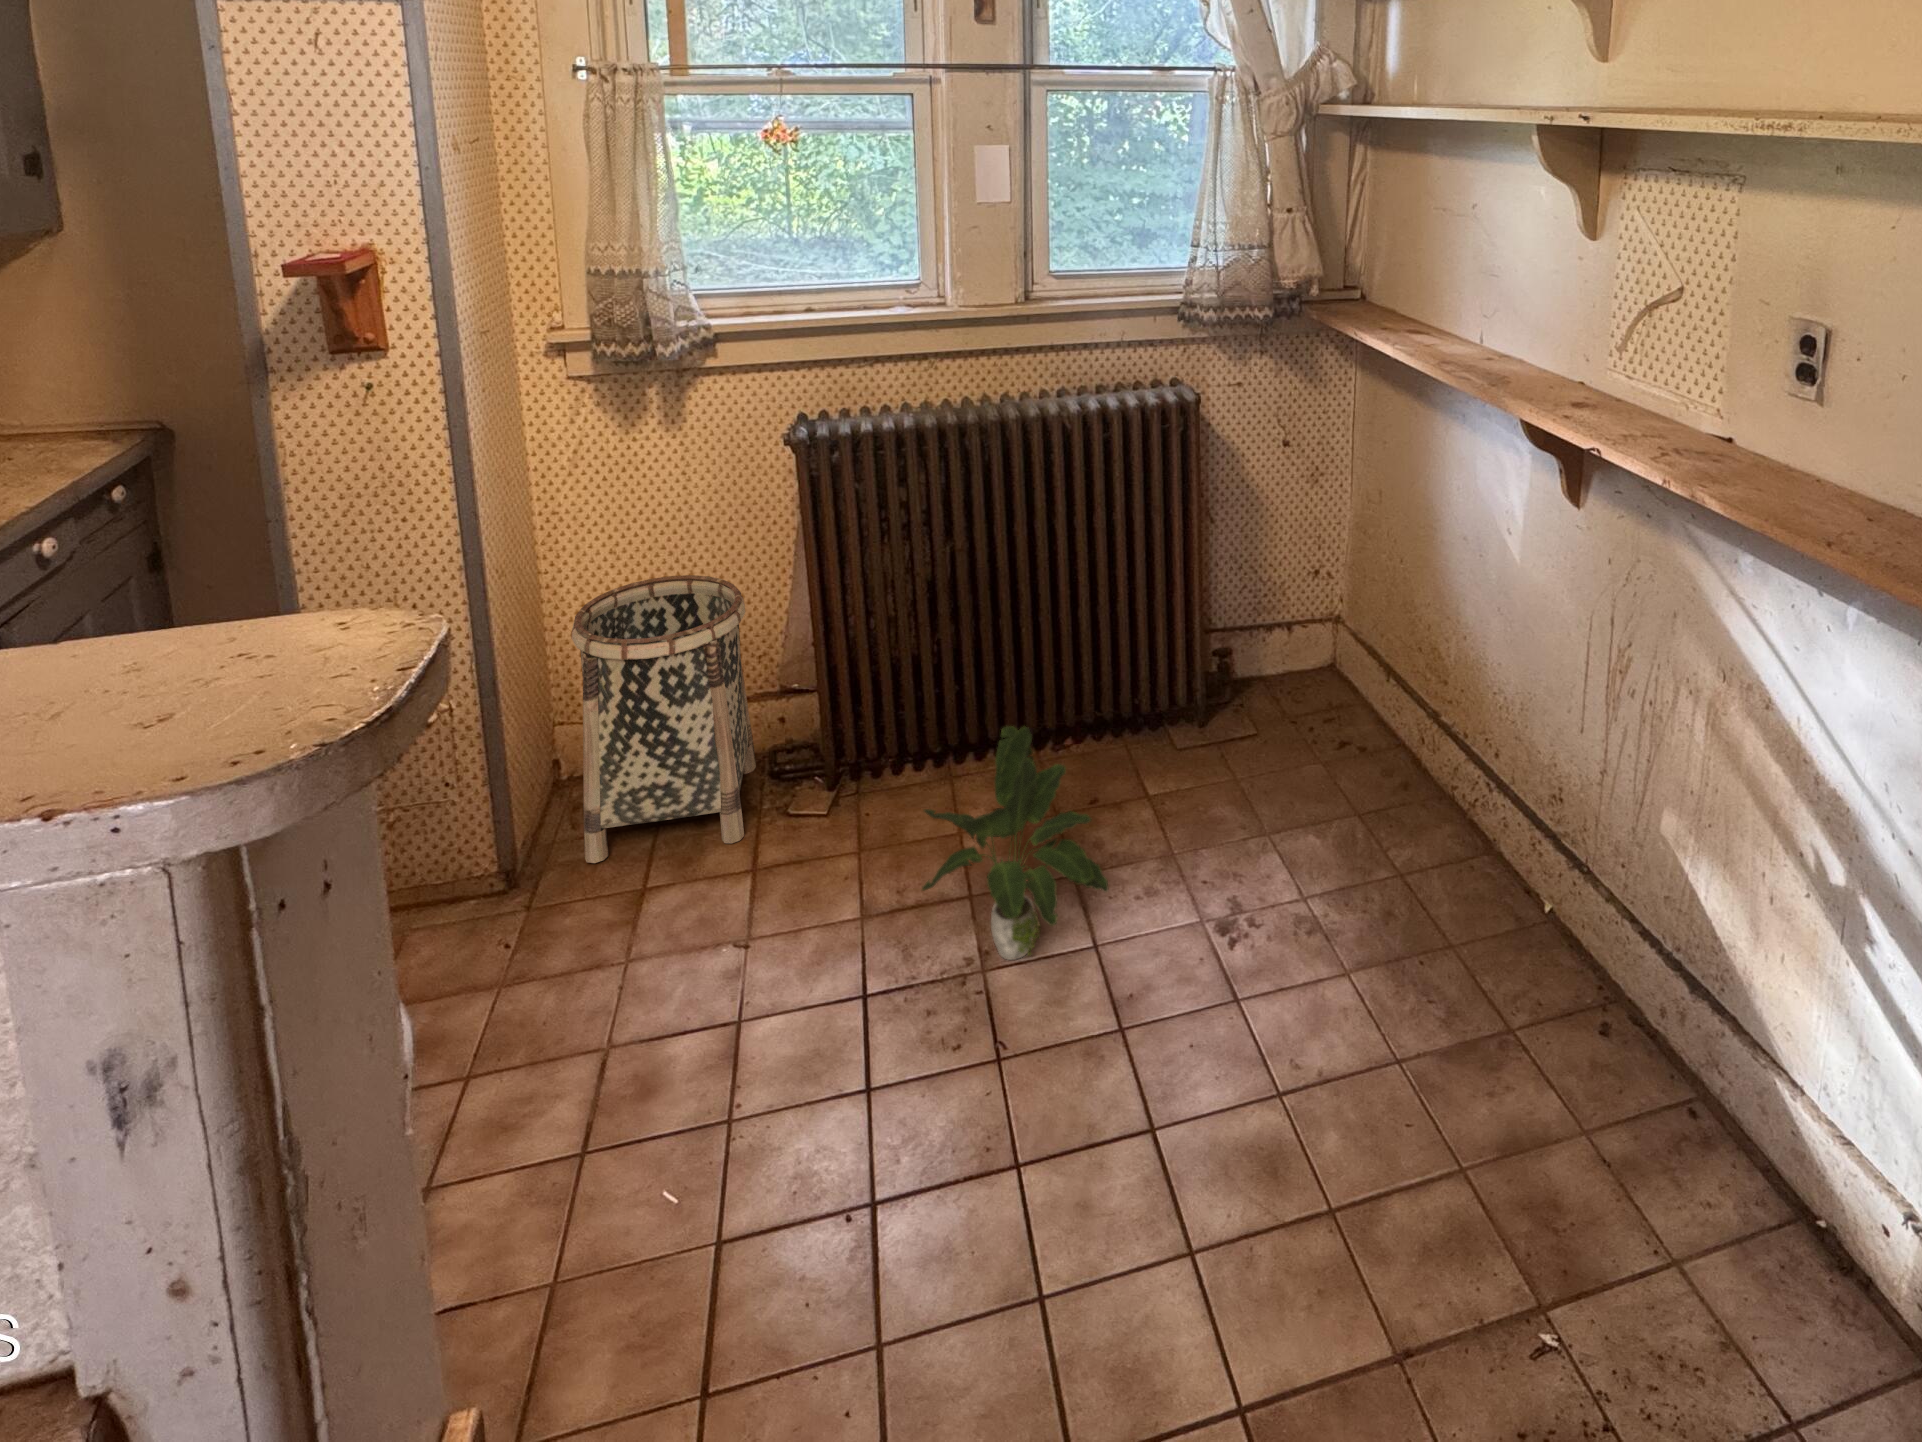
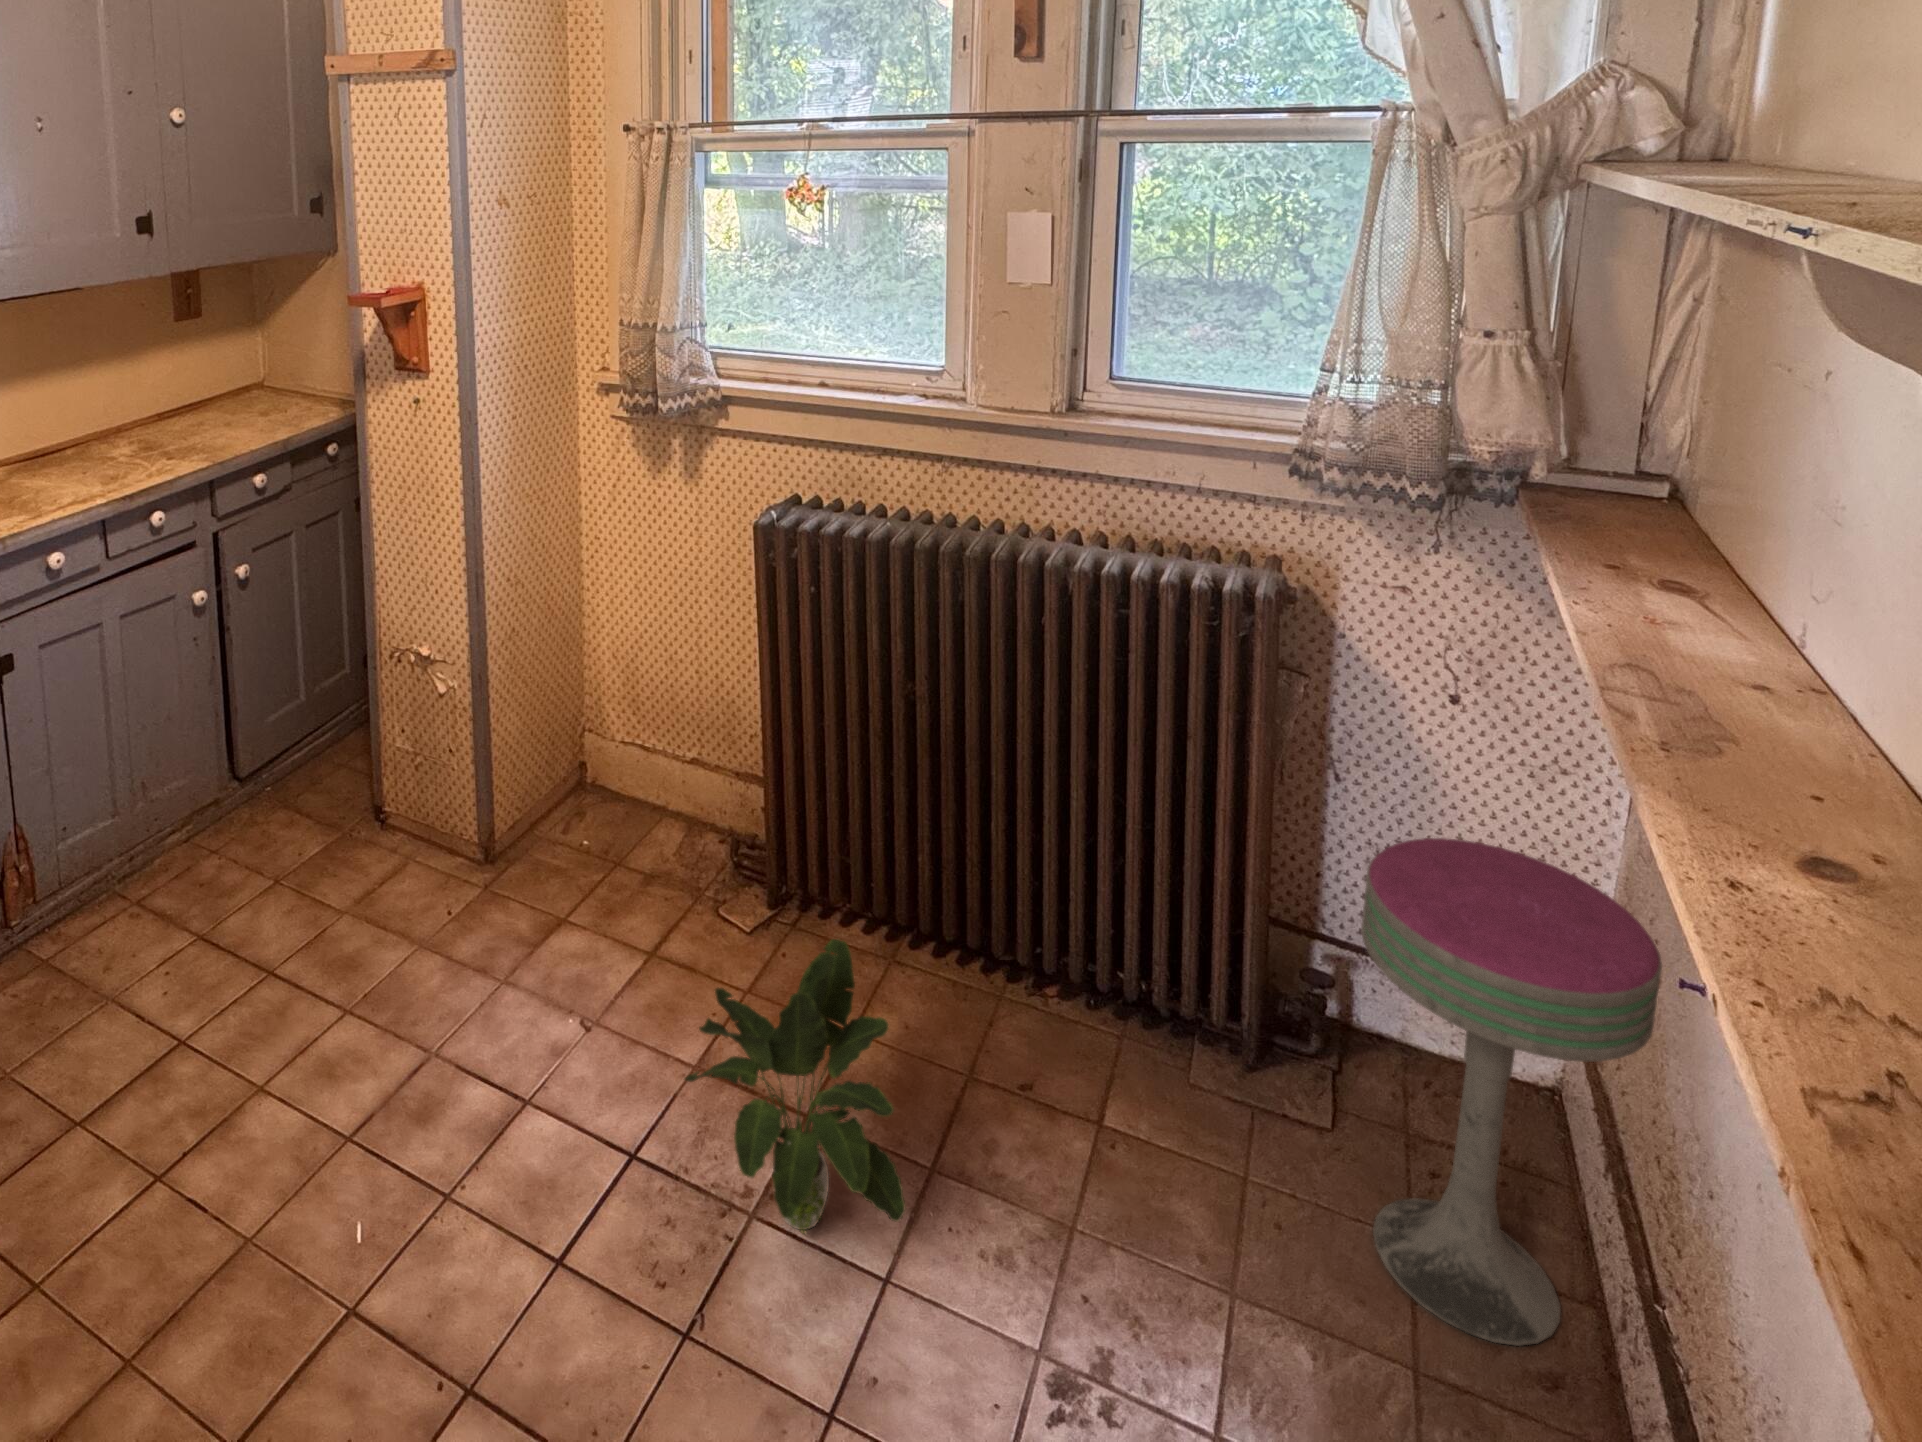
bar stool: none [1284,513,1423,788] -> present [1361,838,1662,1346]
basket: present [571,575,756,863] -> none [543,623,726,917]

